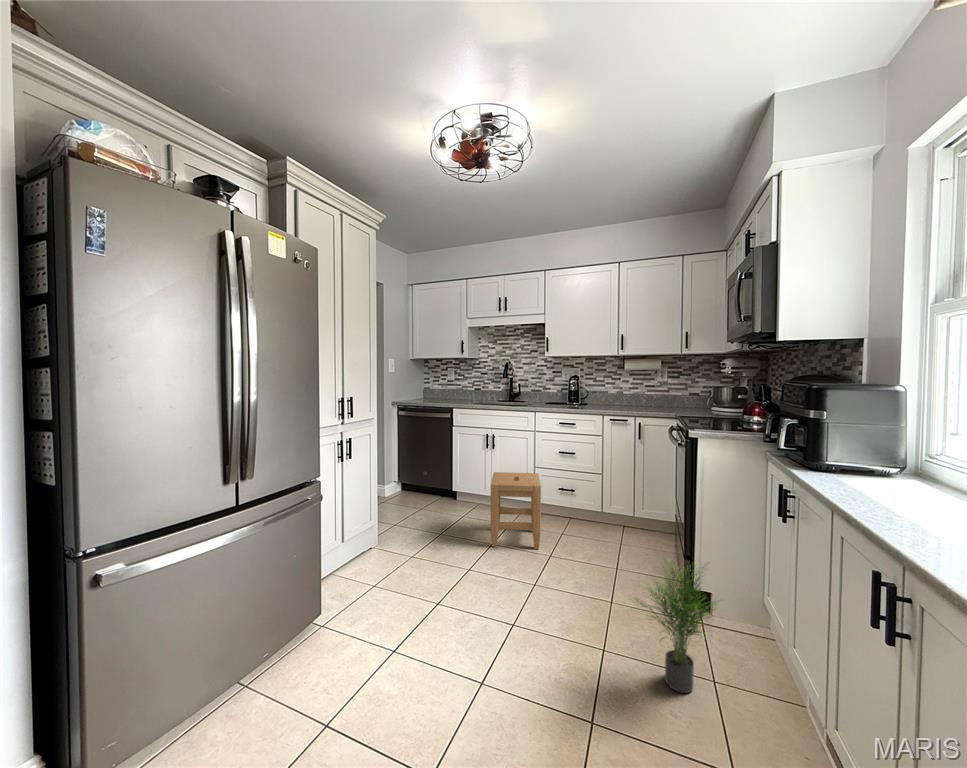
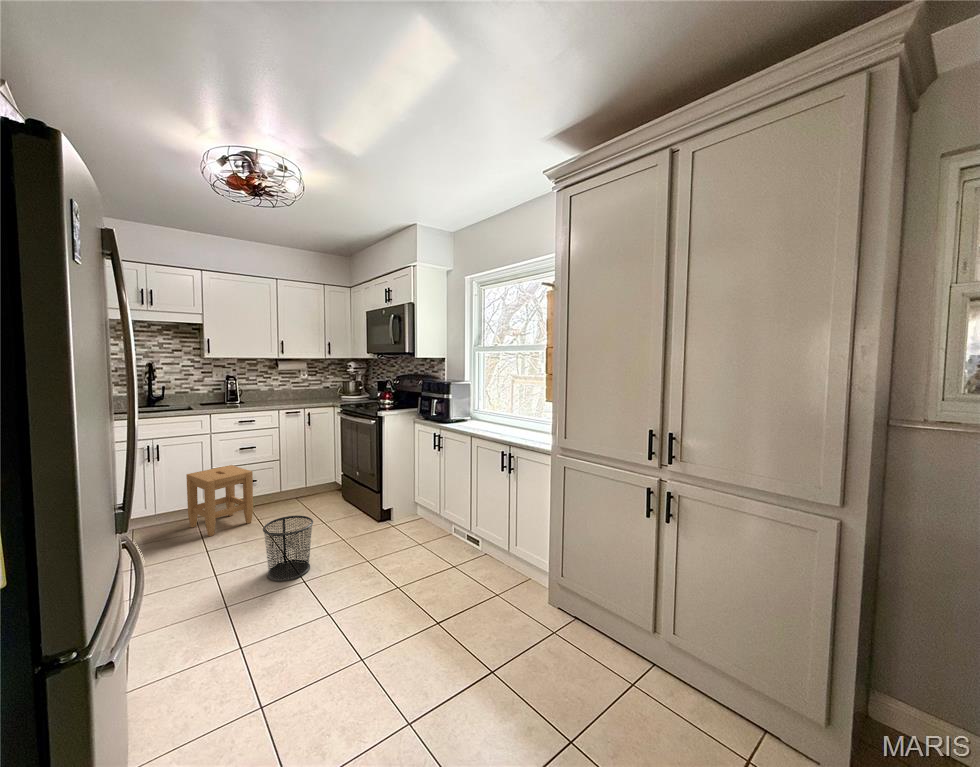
waste bin: none [452,559,520,666] -> present [263,516,313,581]
potted plant: present [640,564,715,693] -> none [369,471,410,537]

